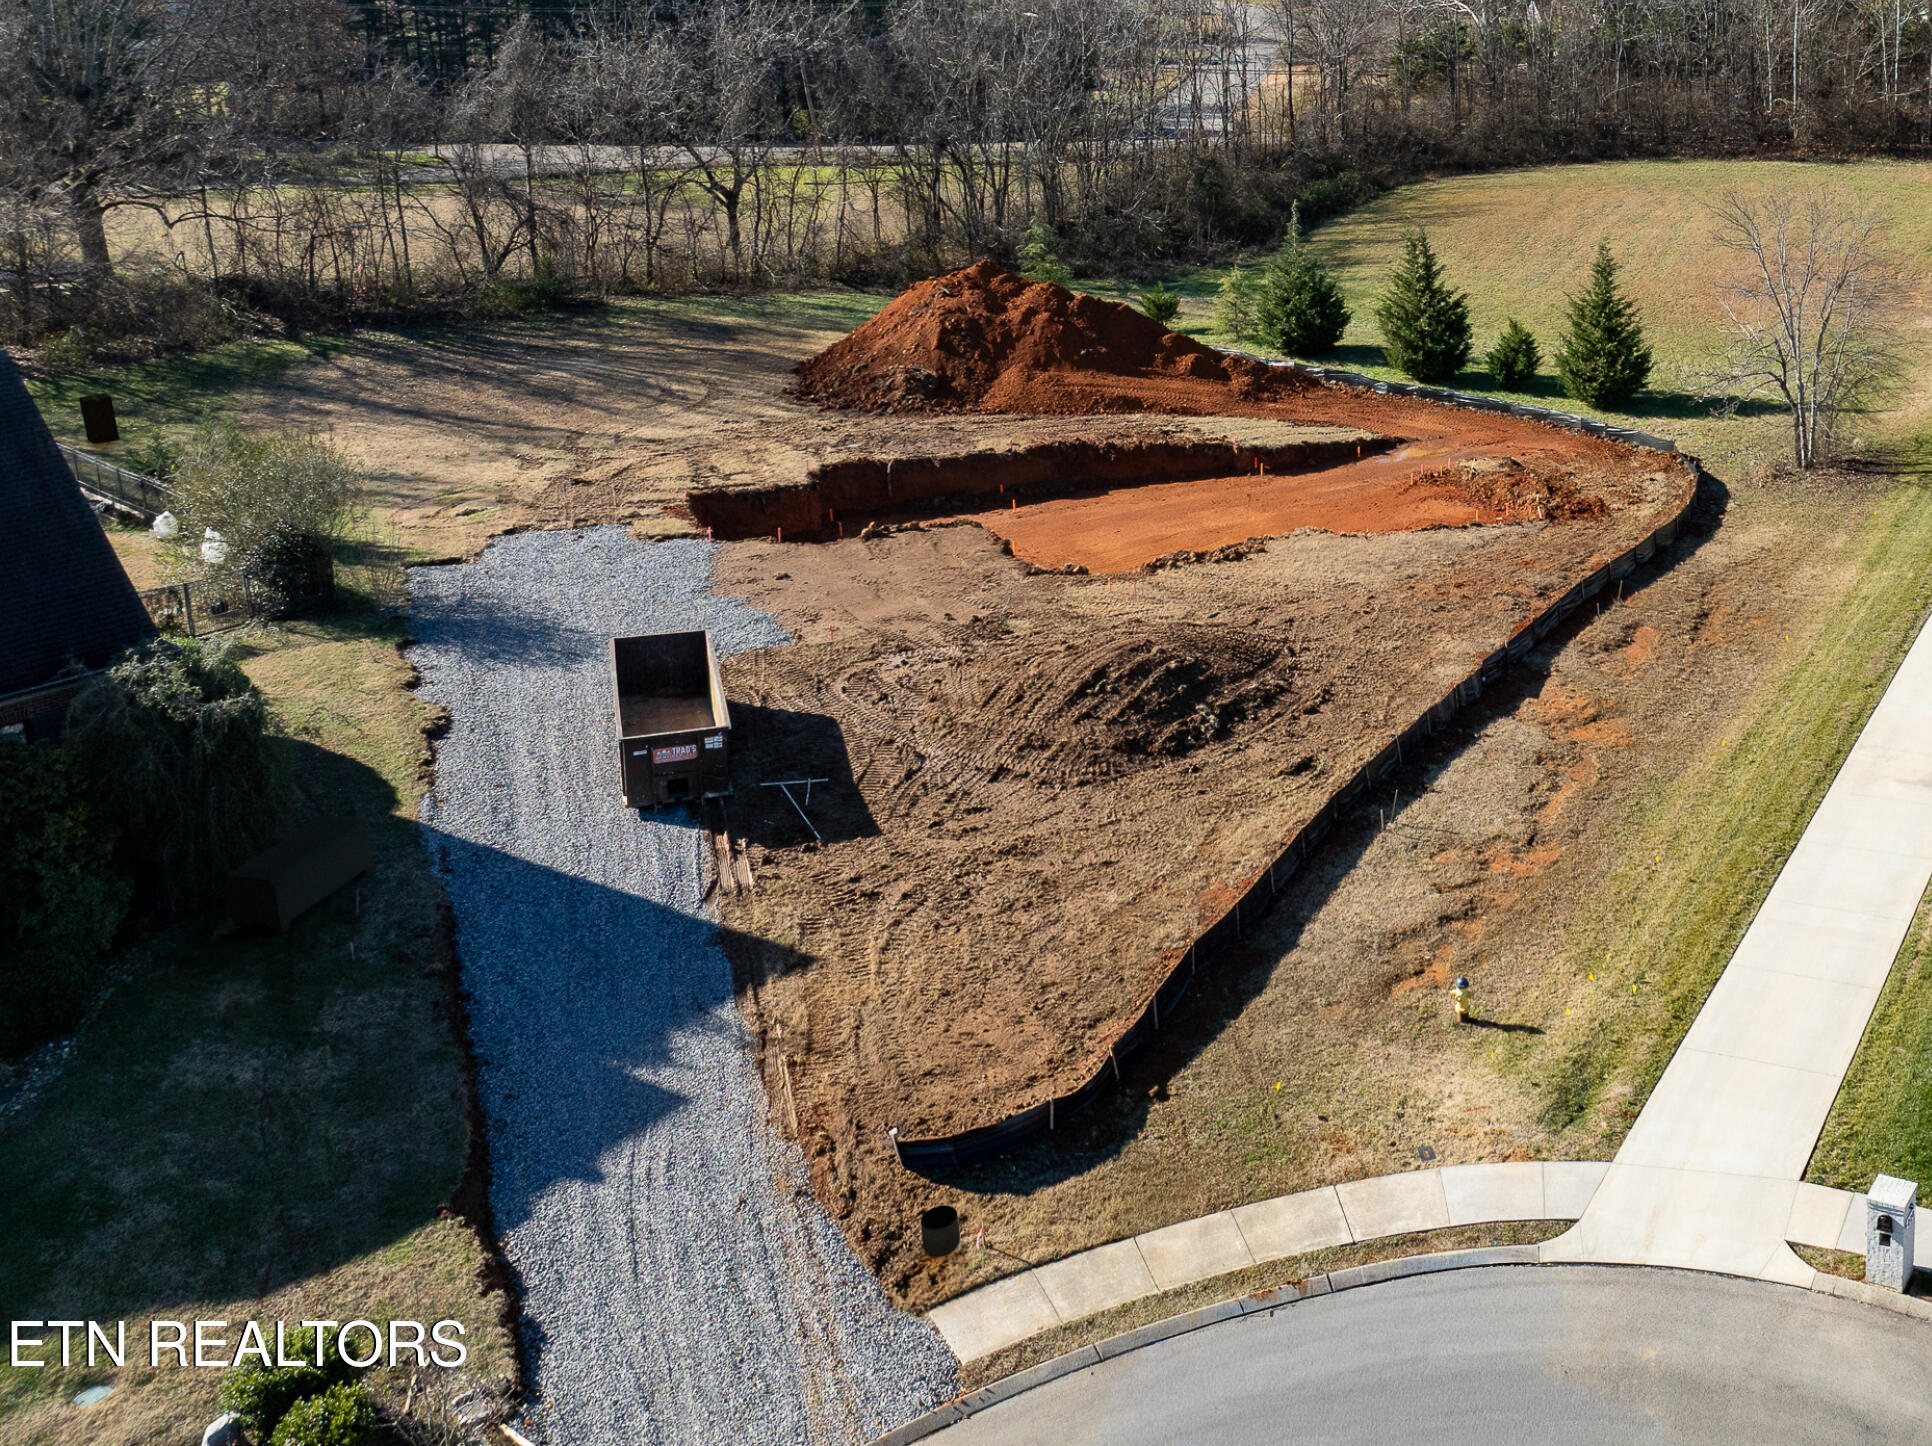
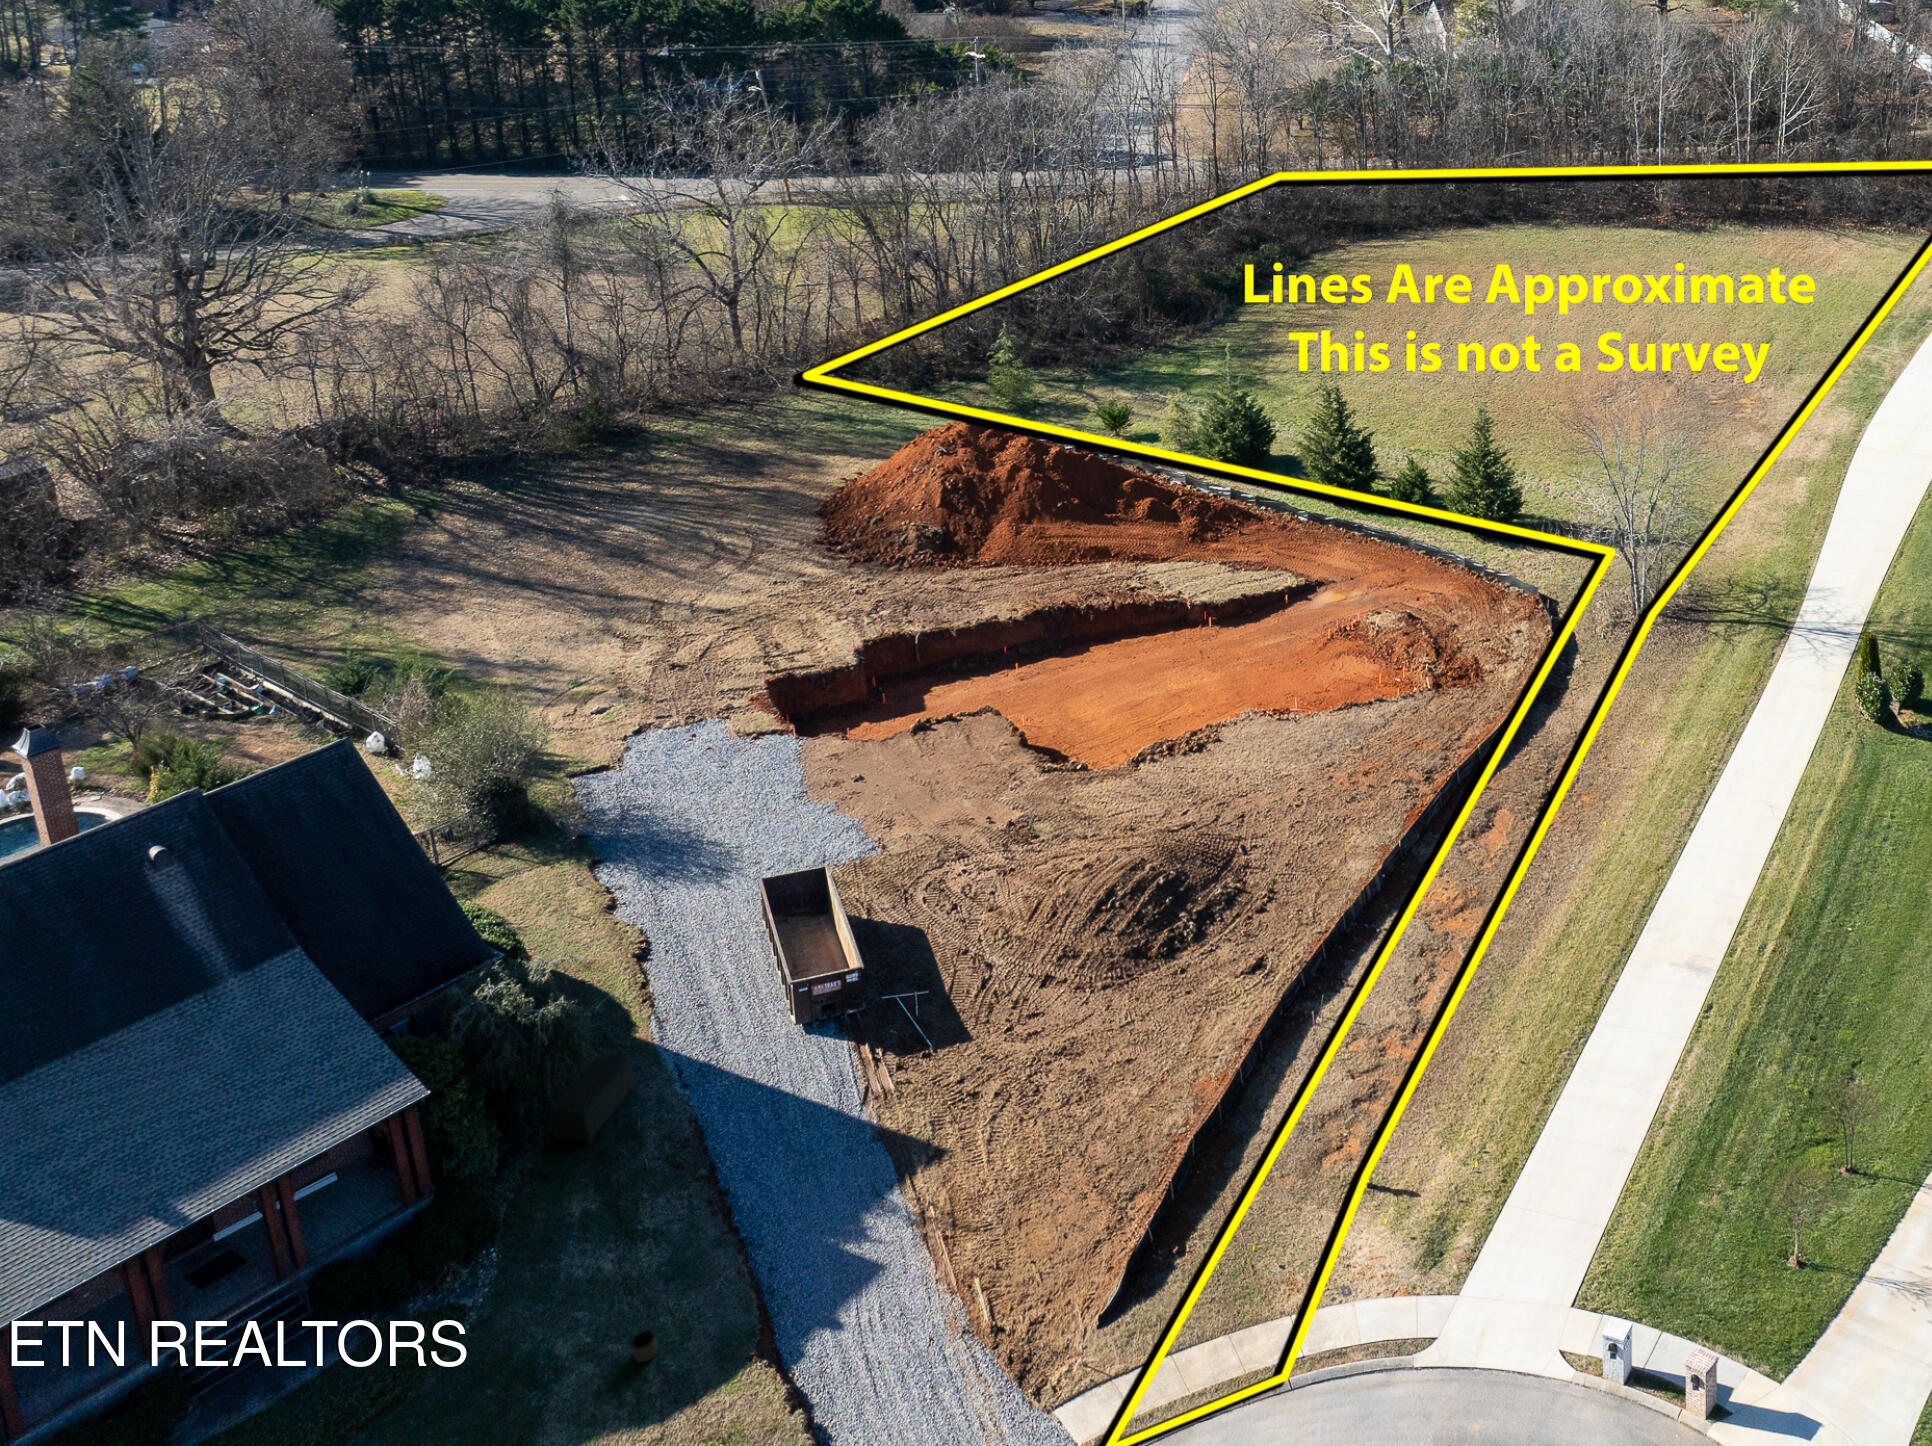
cardboard box: present [79,393,119,444] -> none [274,605,307,648]
planter: present [921,1205,960,1256] -> present [632,1331,657,1362]

